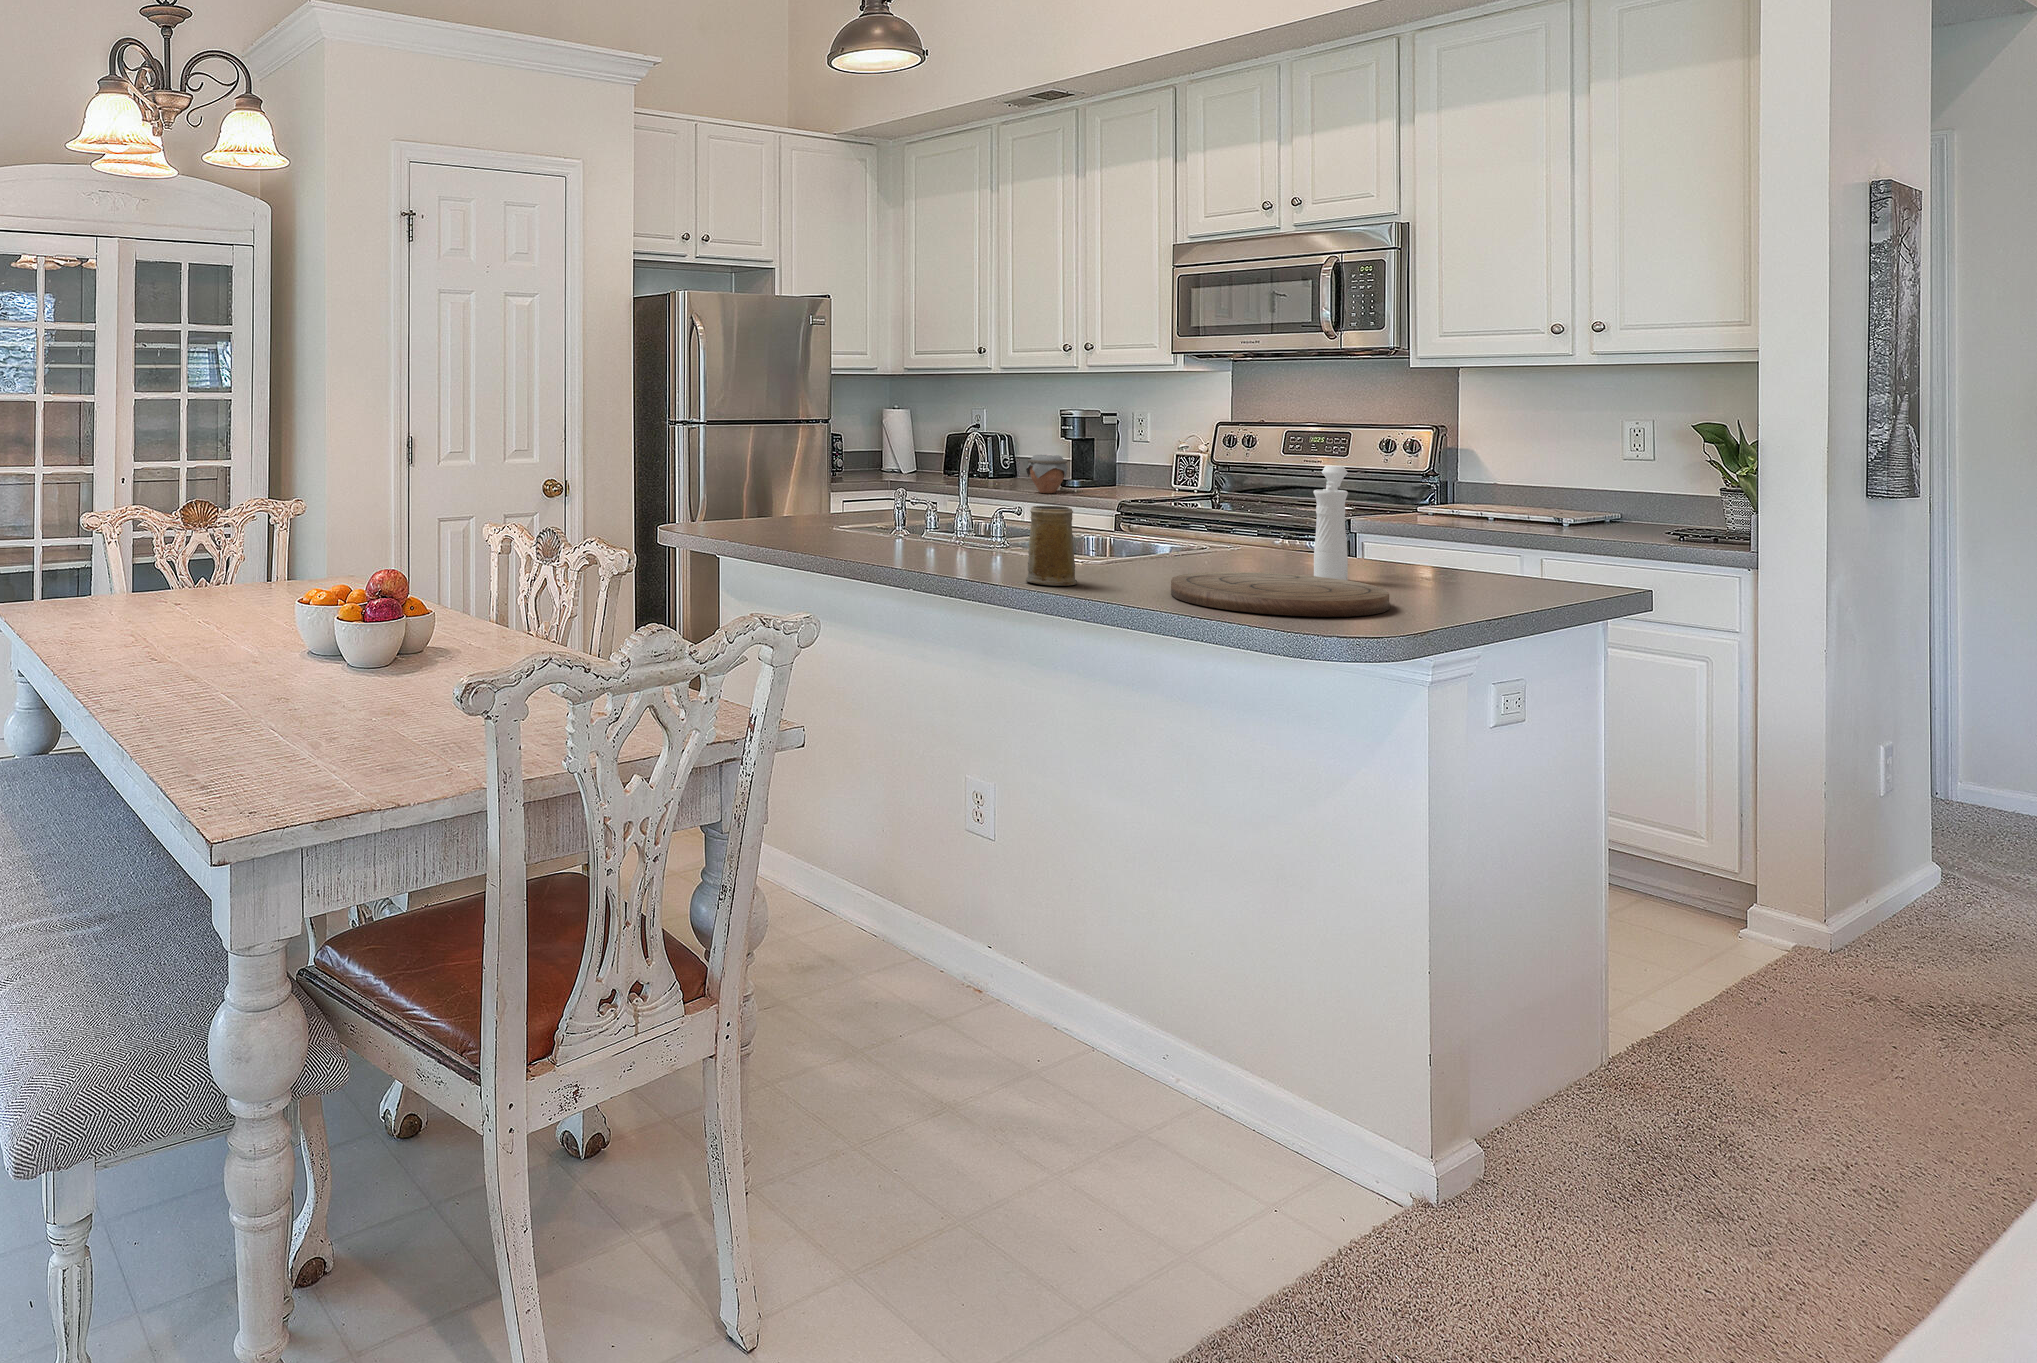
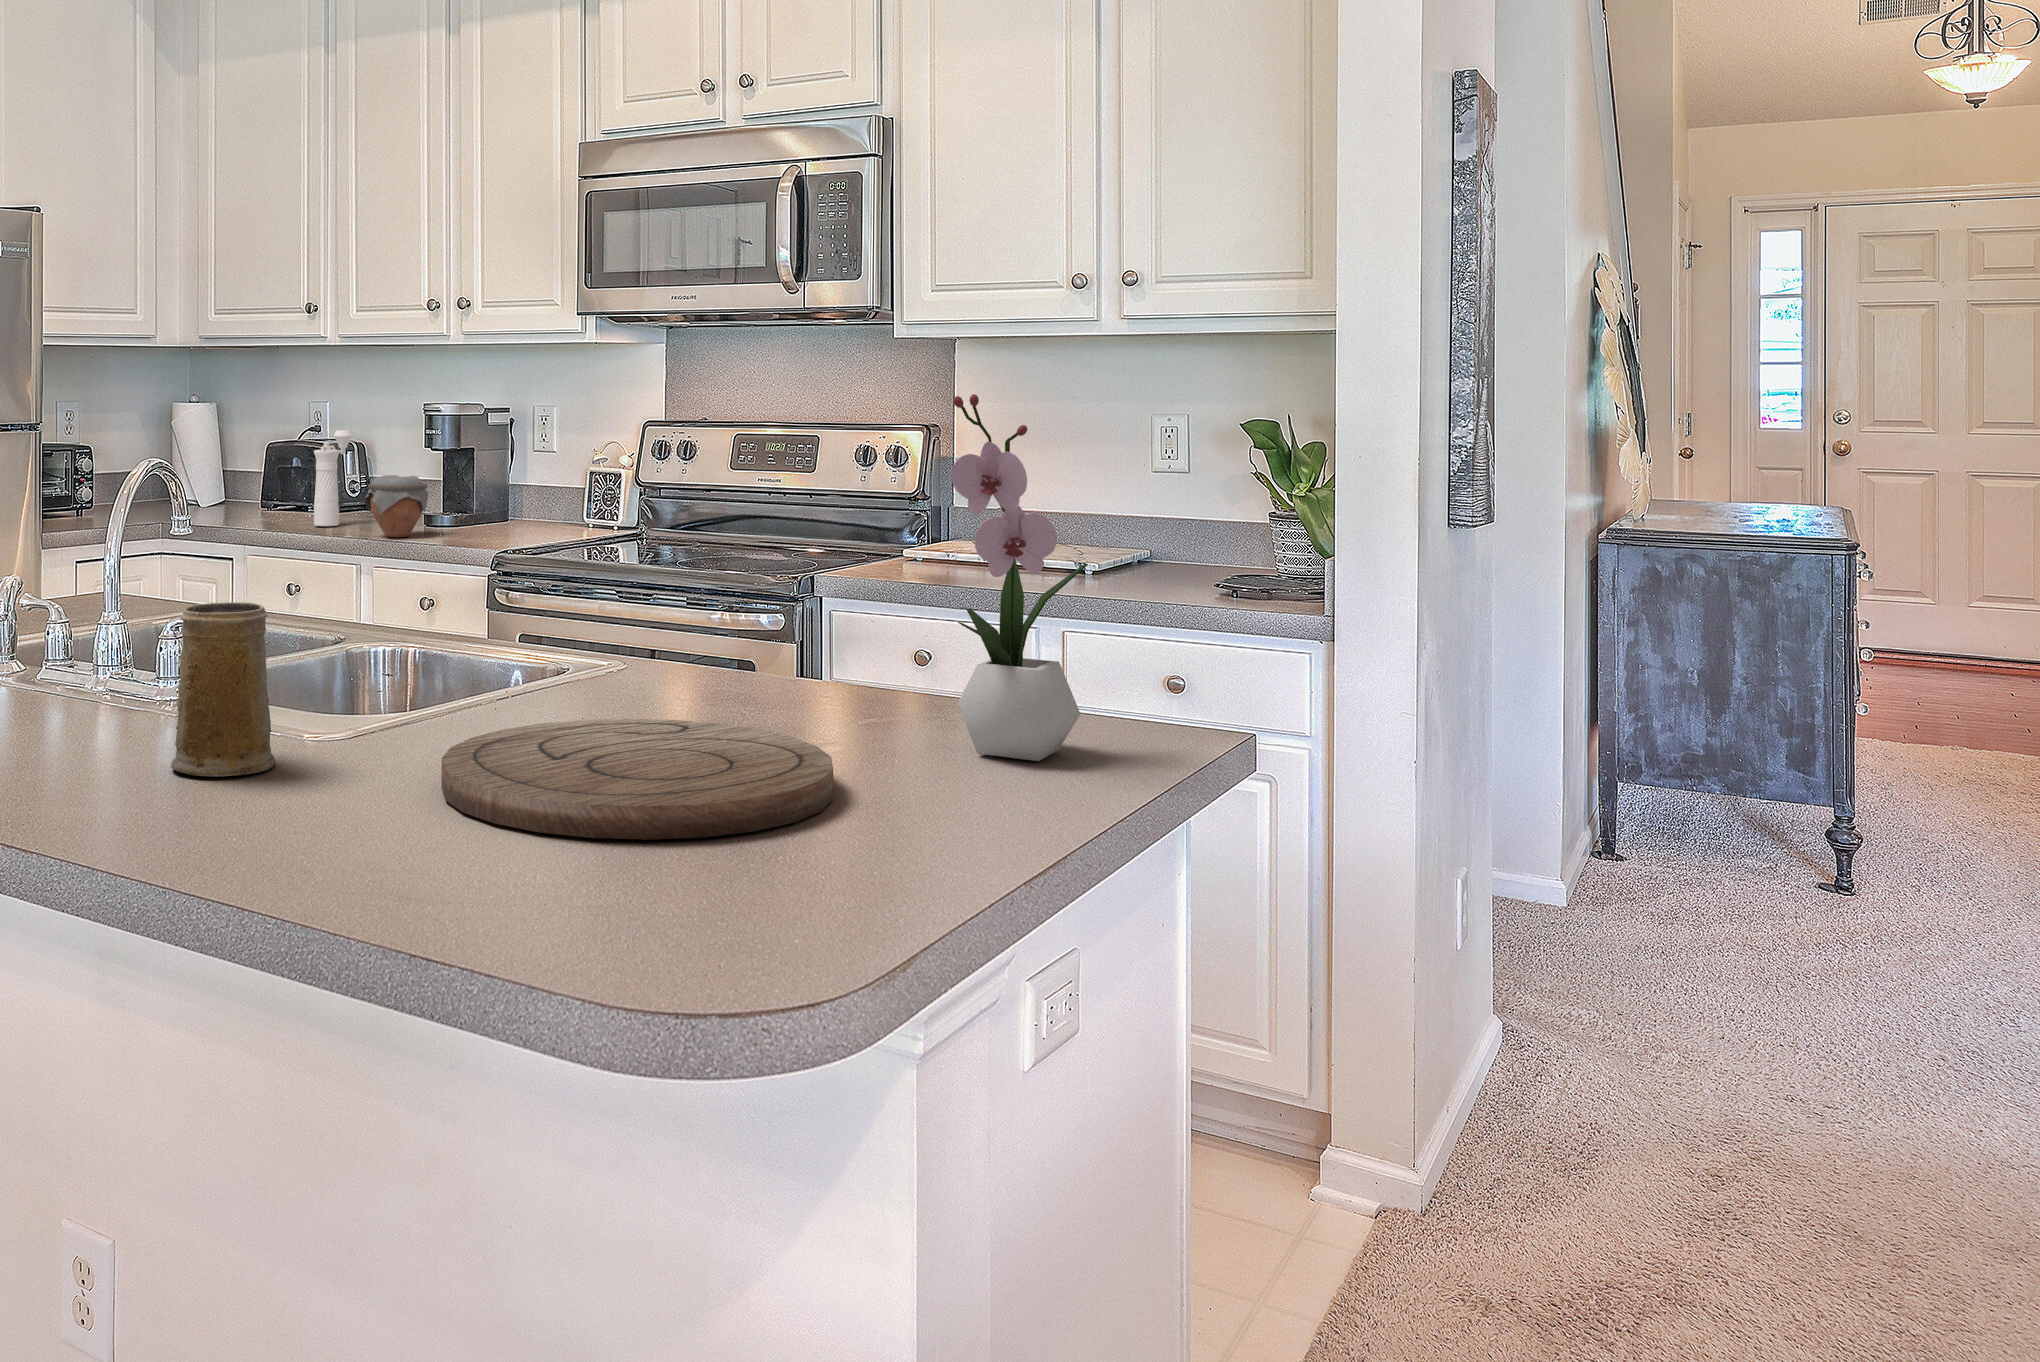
flower arrangement: none [1458,407,1547,603] -> present [951,394,1088,761]
pepper mill: present [1313,466,1348,580] -> present [314,430,352,526]

